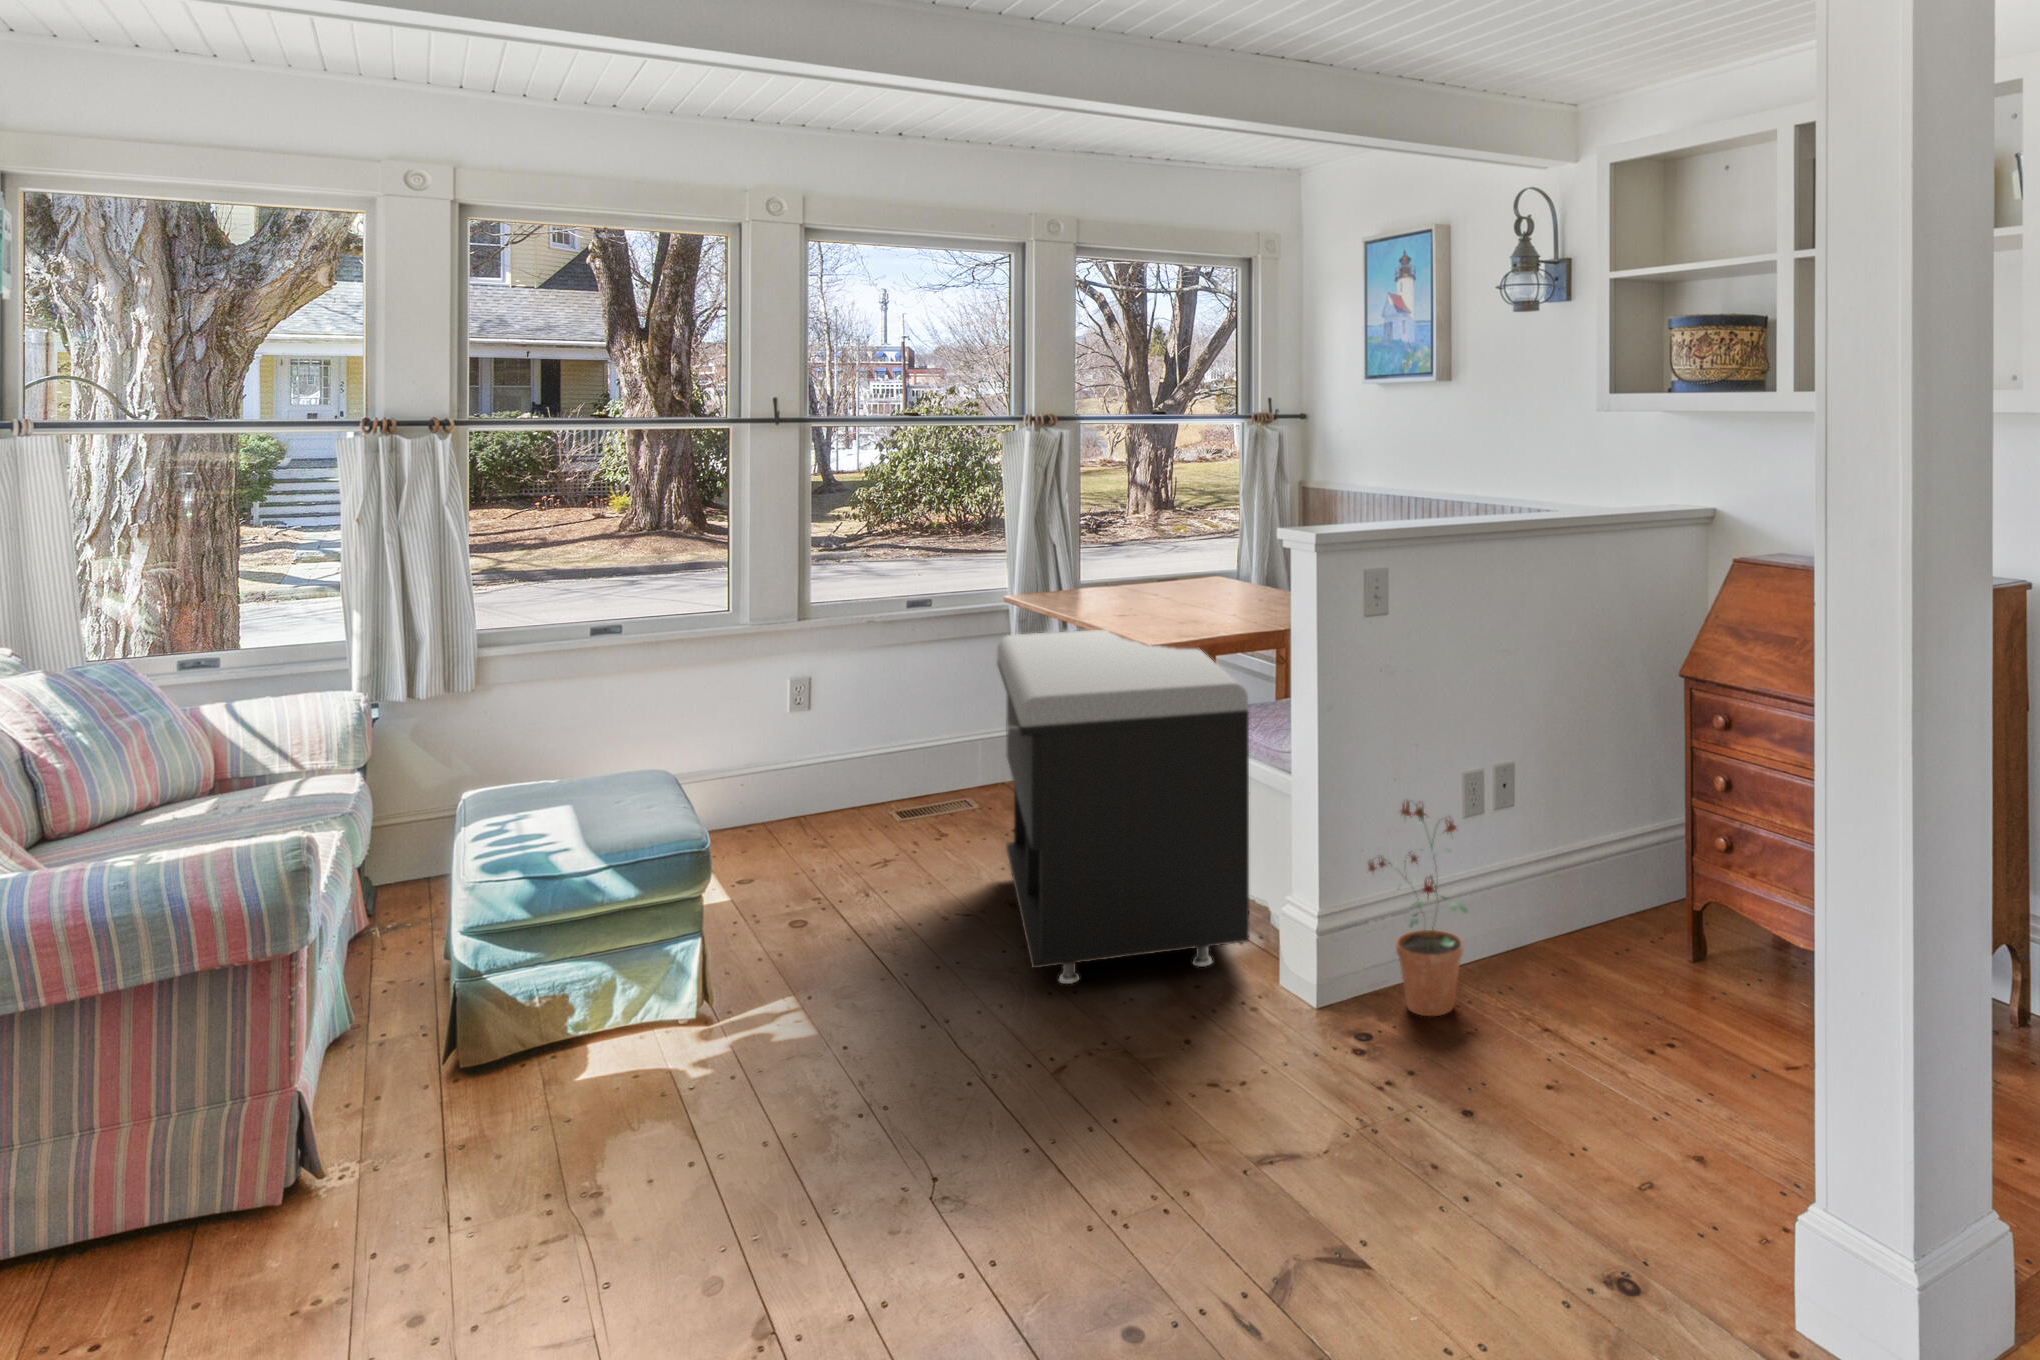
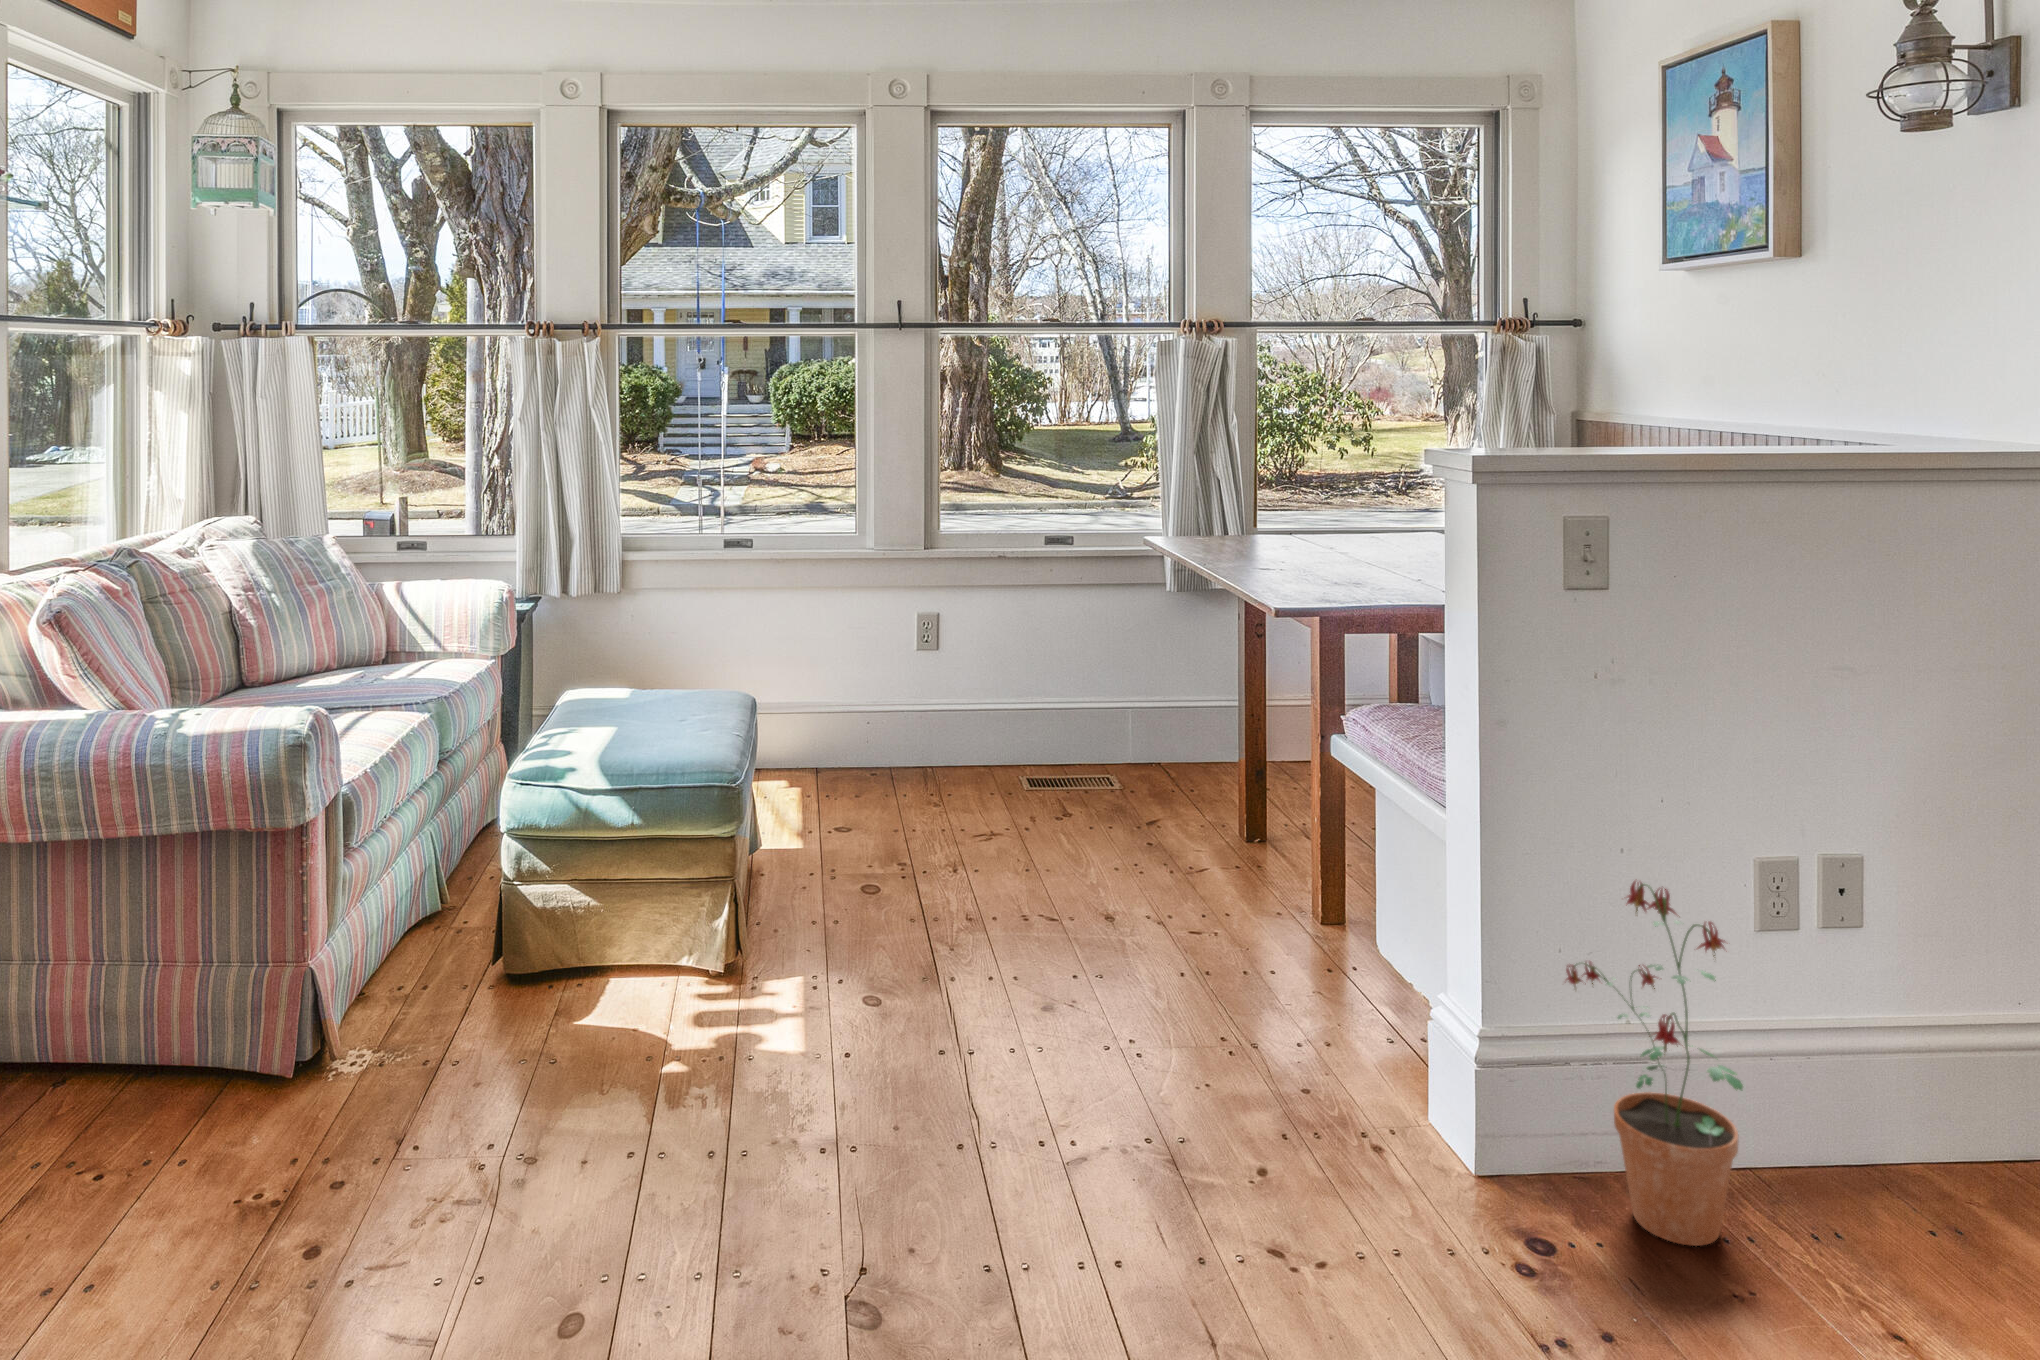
storage bench: present [997,630,1249,984] -> none [1063,577,1389,1059]

